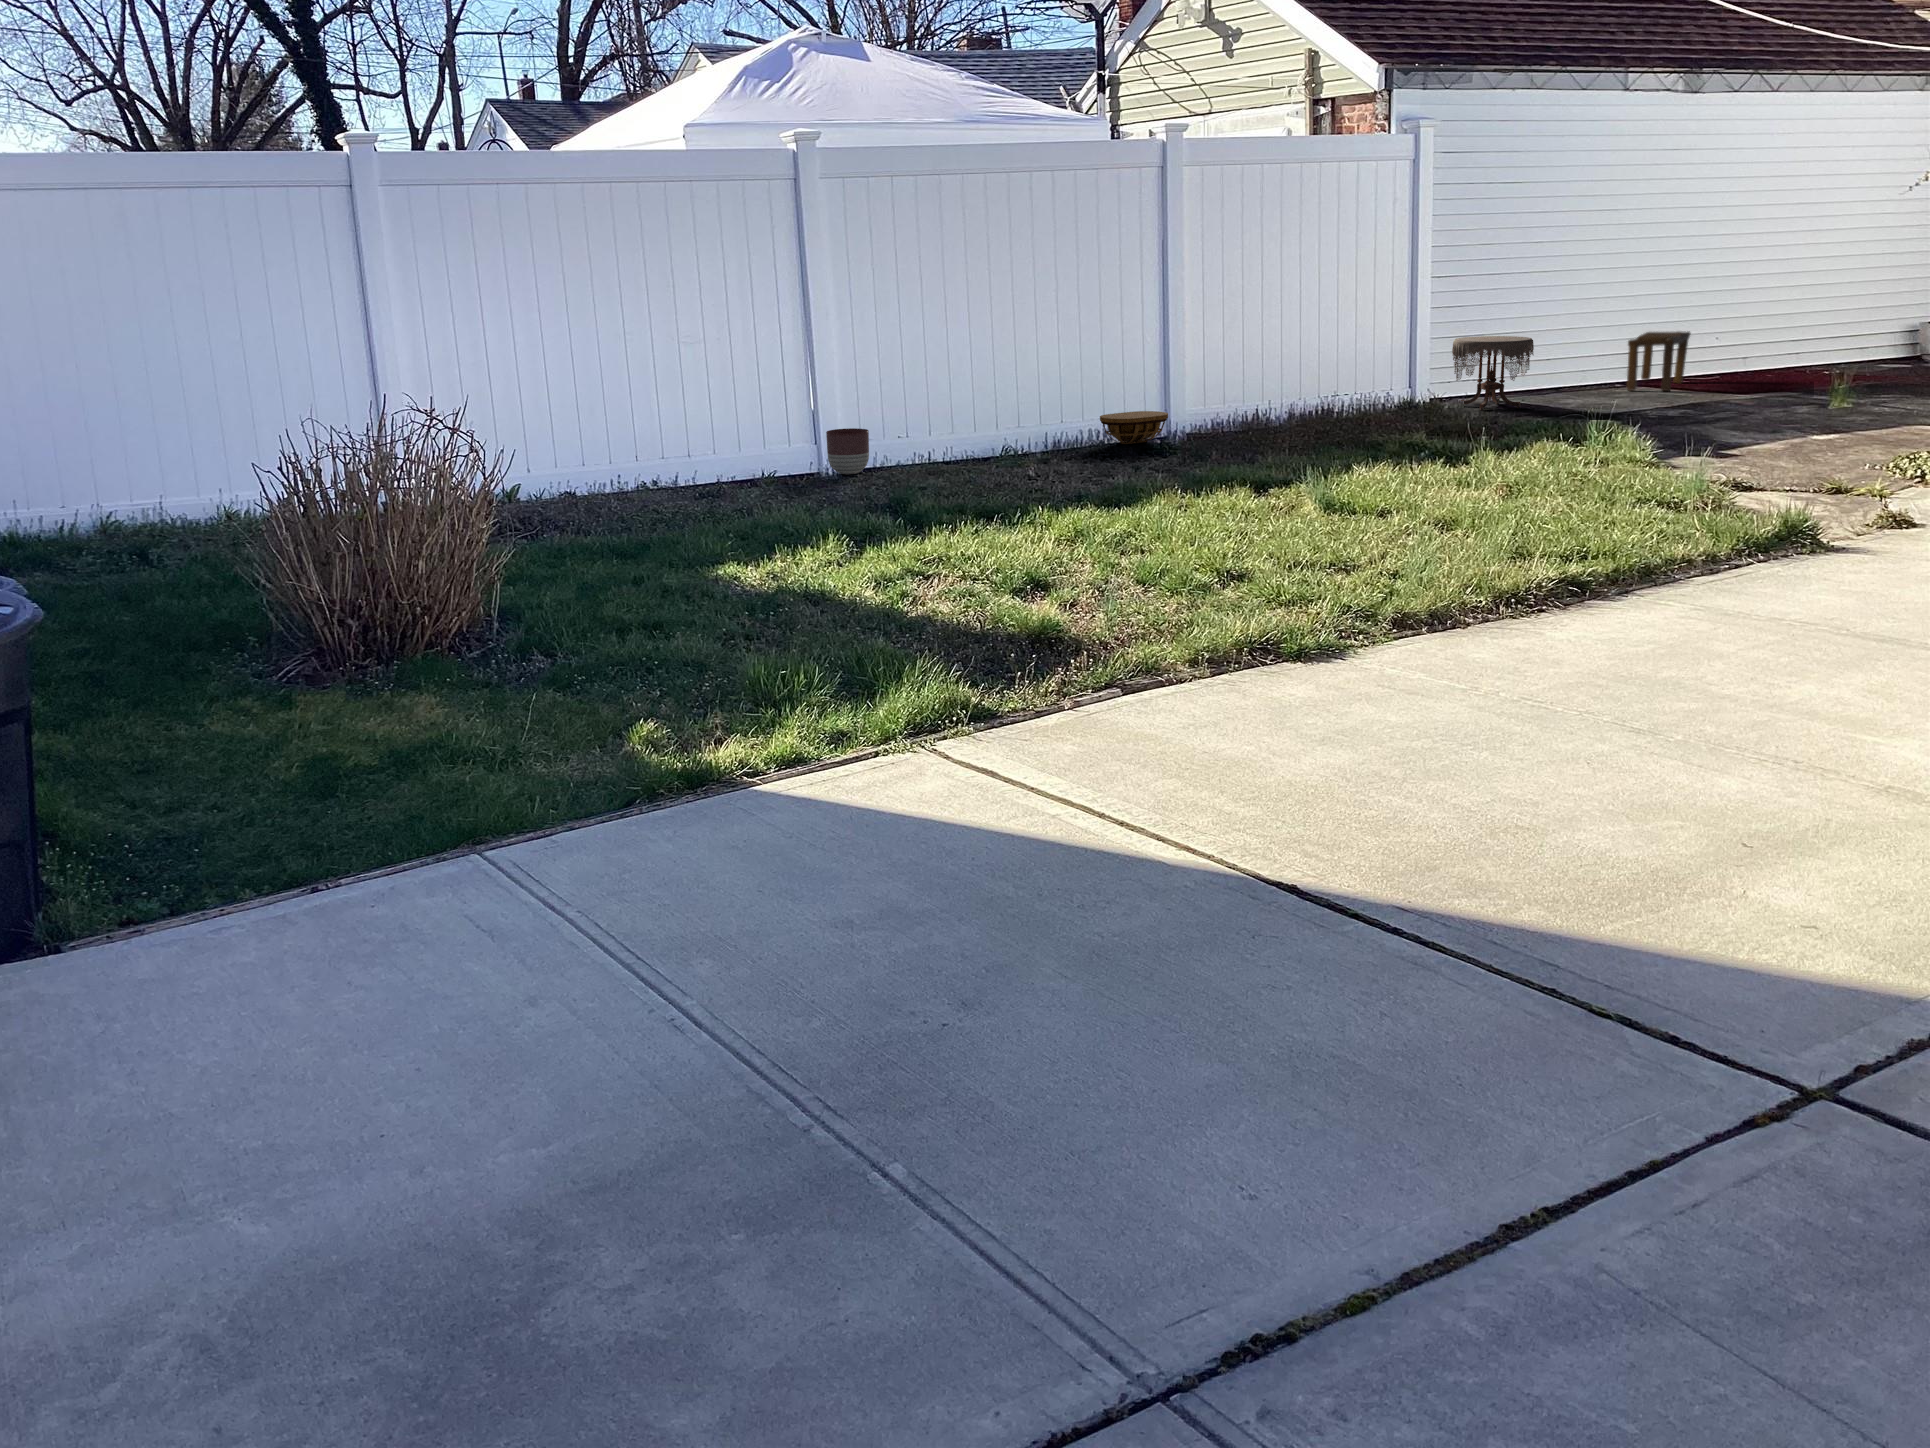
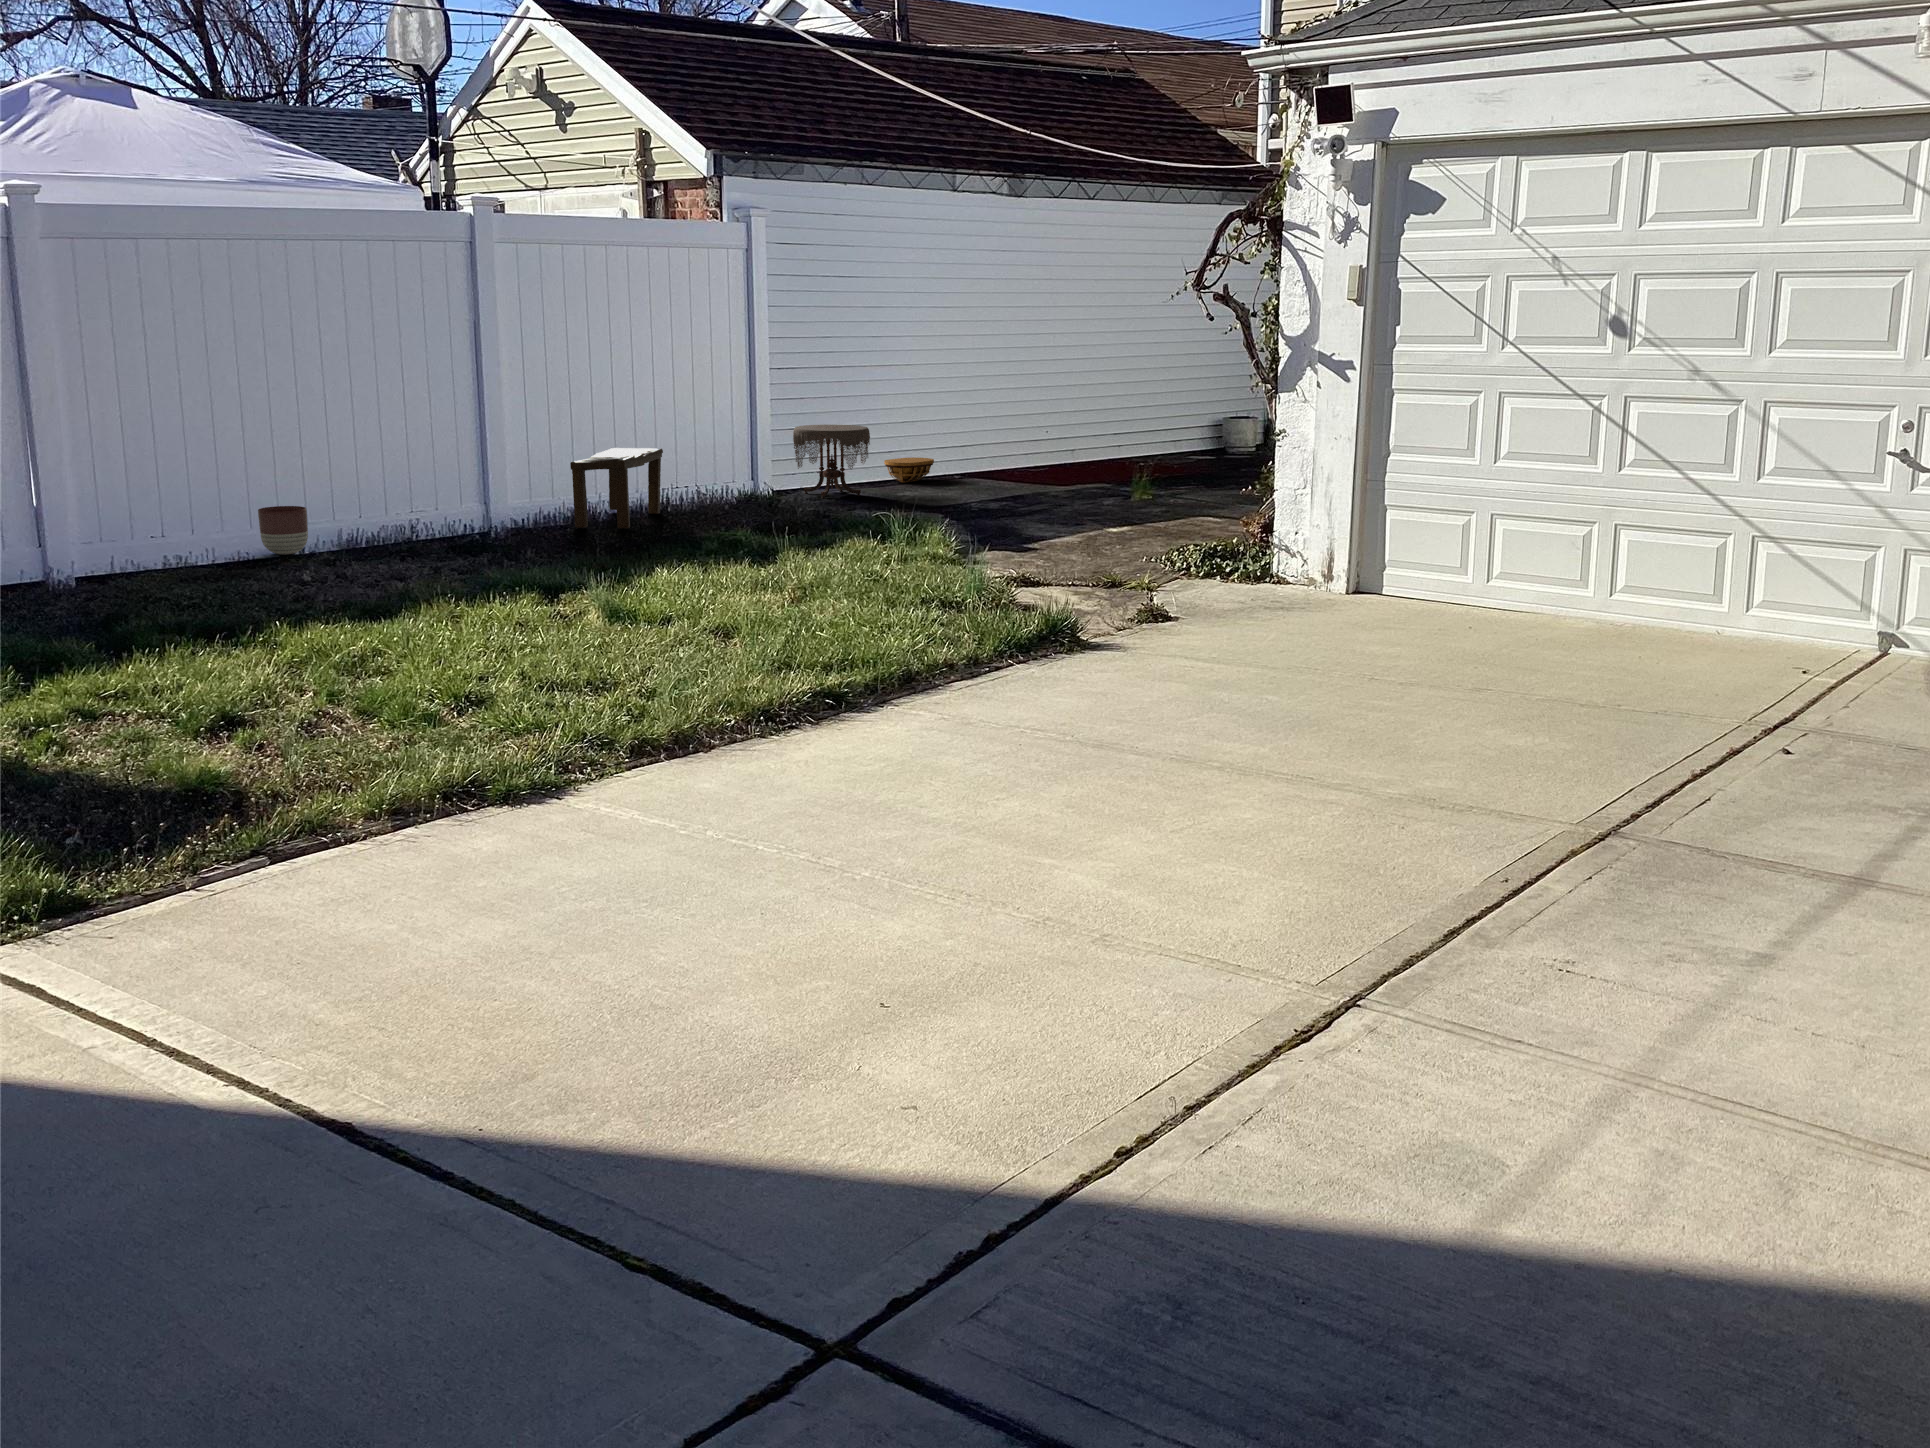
bench: present [1627,331,1691,391] -> present [570,448,663,528]
basket: present [1100,411,1168,444] -> present [884,457,934,482]
planter: present [826,428,869,474] -> present [258,506,308,555]

